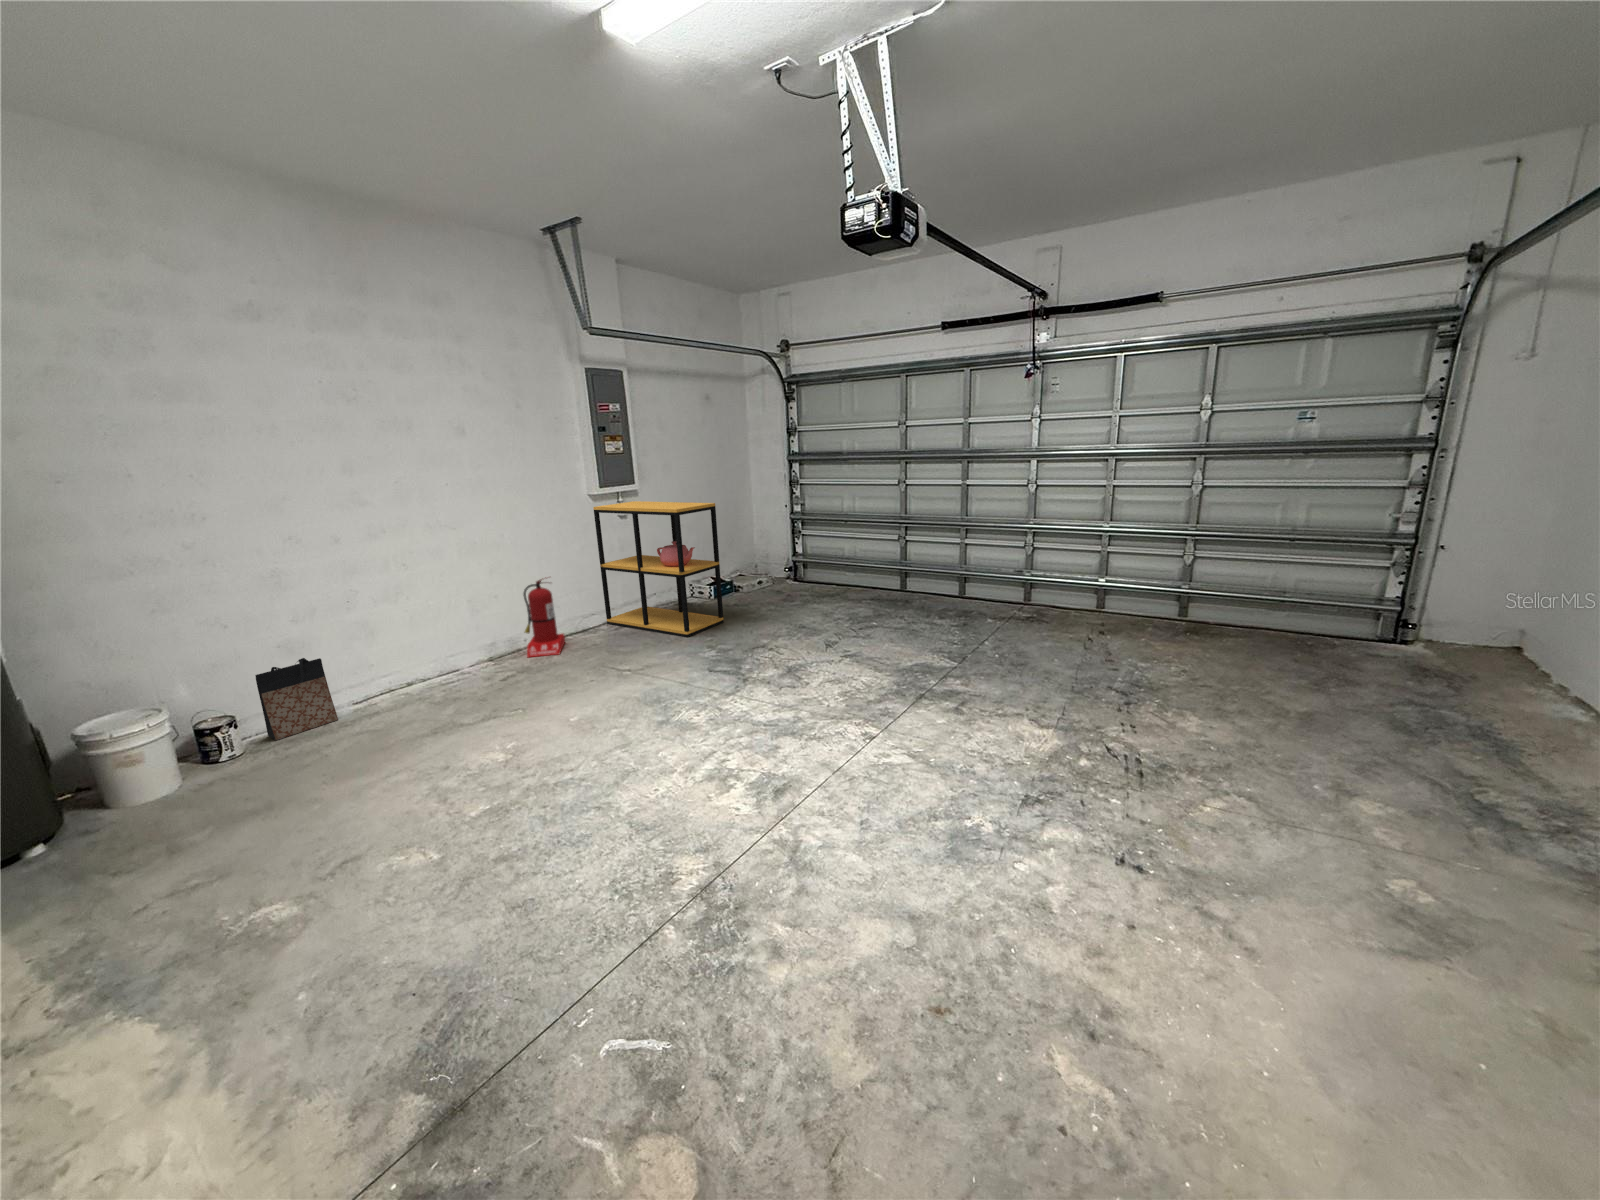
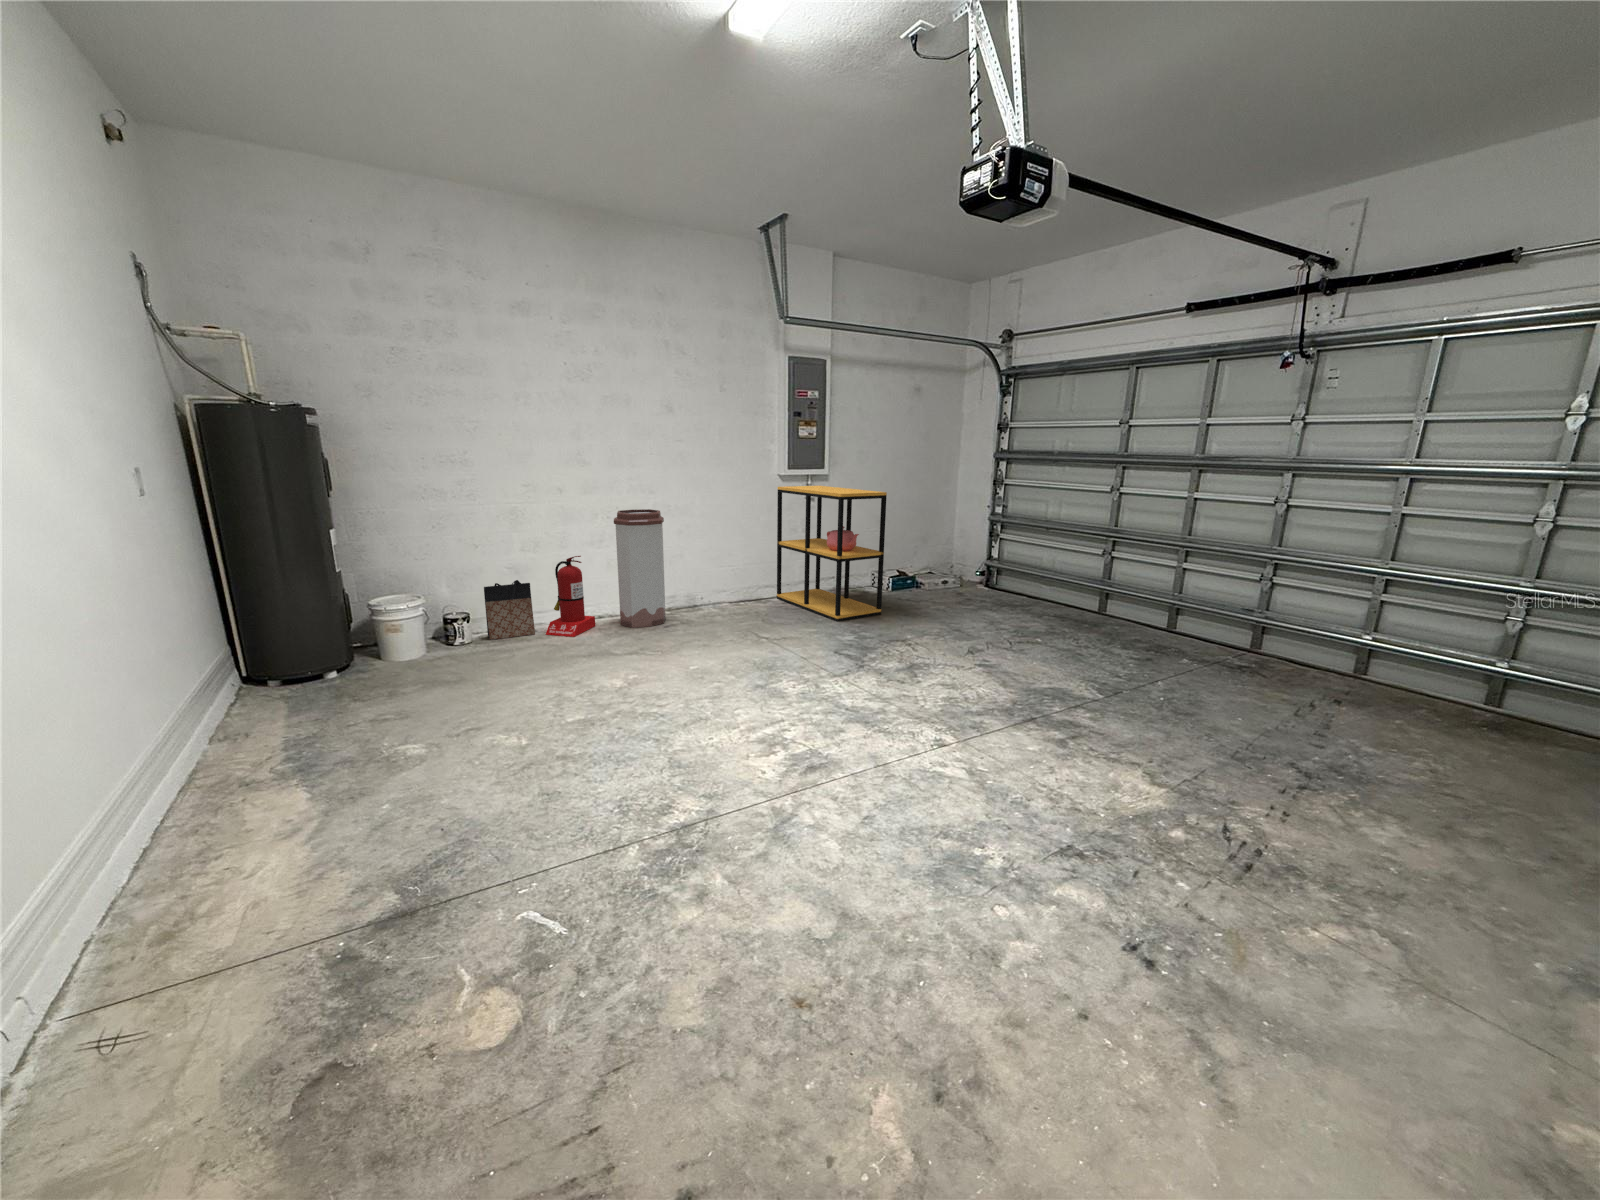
trash can: none [418,548,500,687] -> present [614,509,666,628]
fire extinguisher: present [523,579,565,657] -> present [546,556,595,637]

